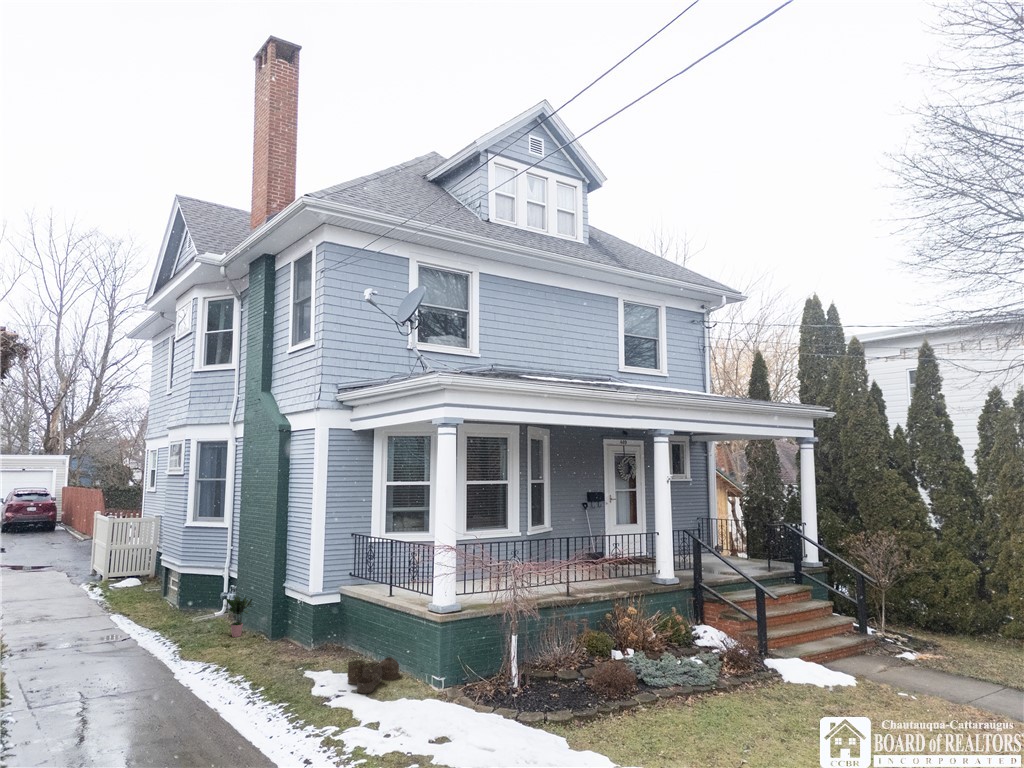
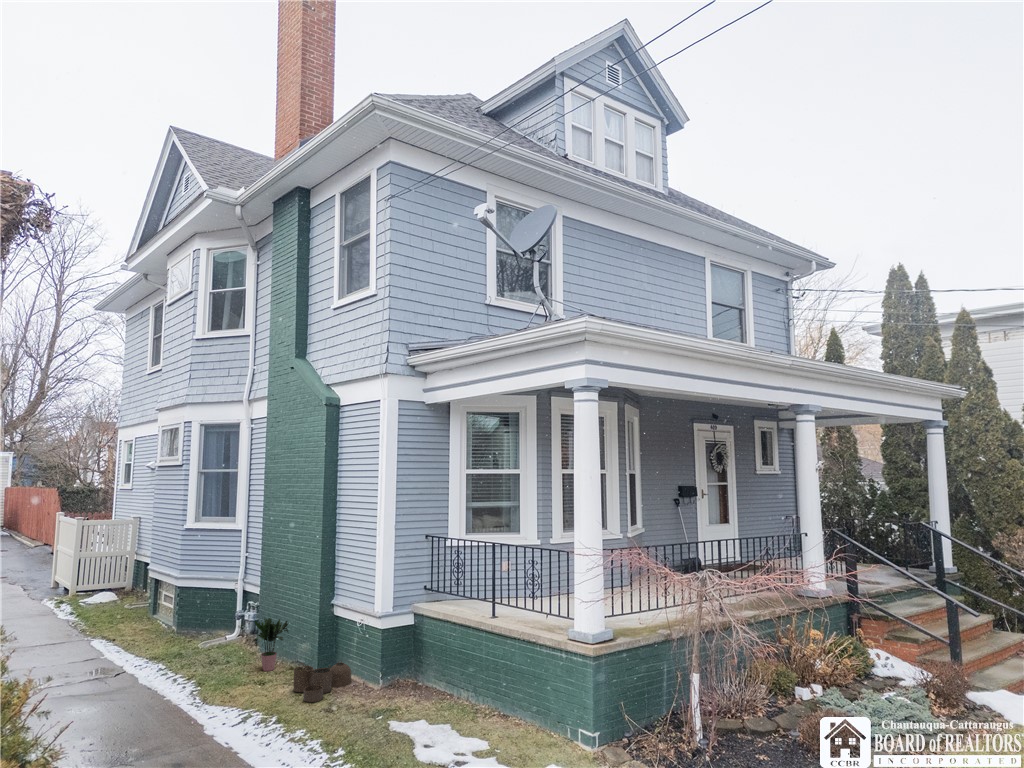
woven basket: present [348,657,399,693] -> present [294,662,351,702]

